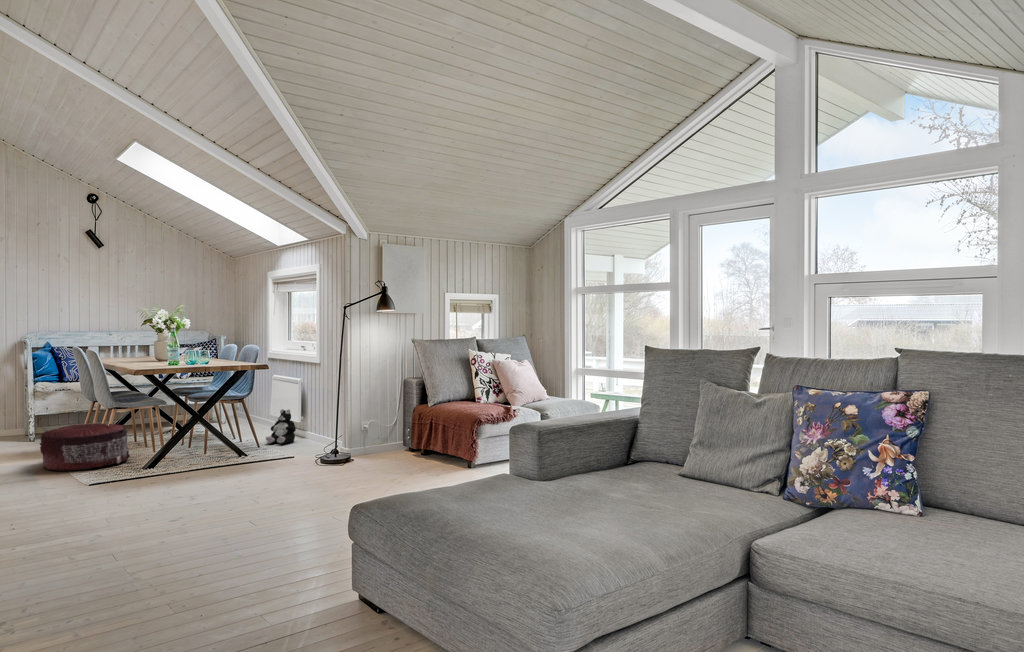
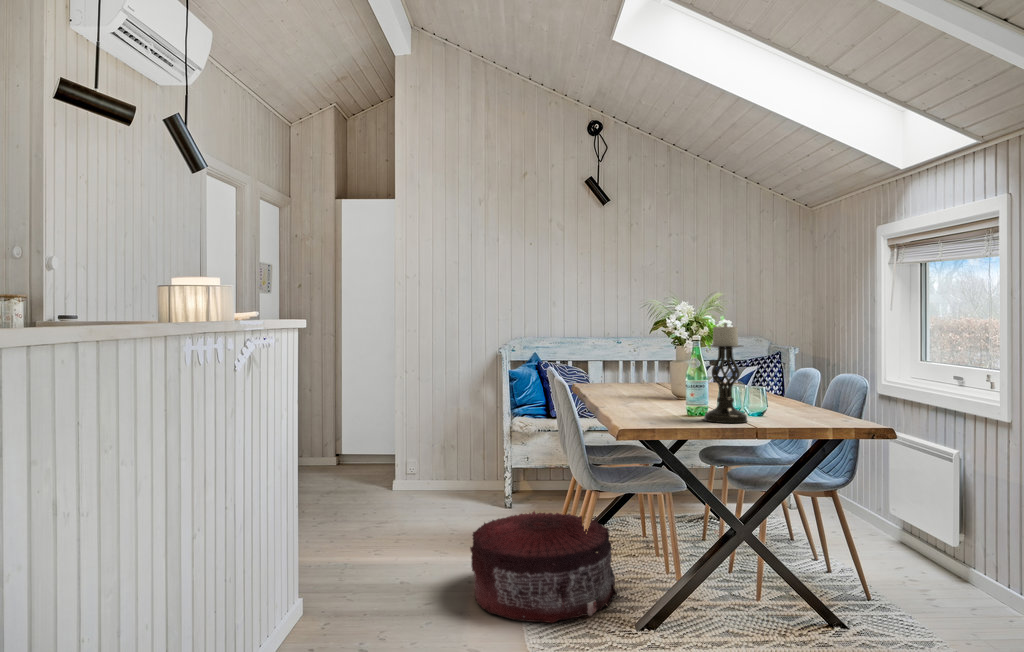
candle holder: none [178,320,198,364] -> present [704,323,747,423]
plush toy: present [266,409,296,444] -> none [895,525,971,614]

